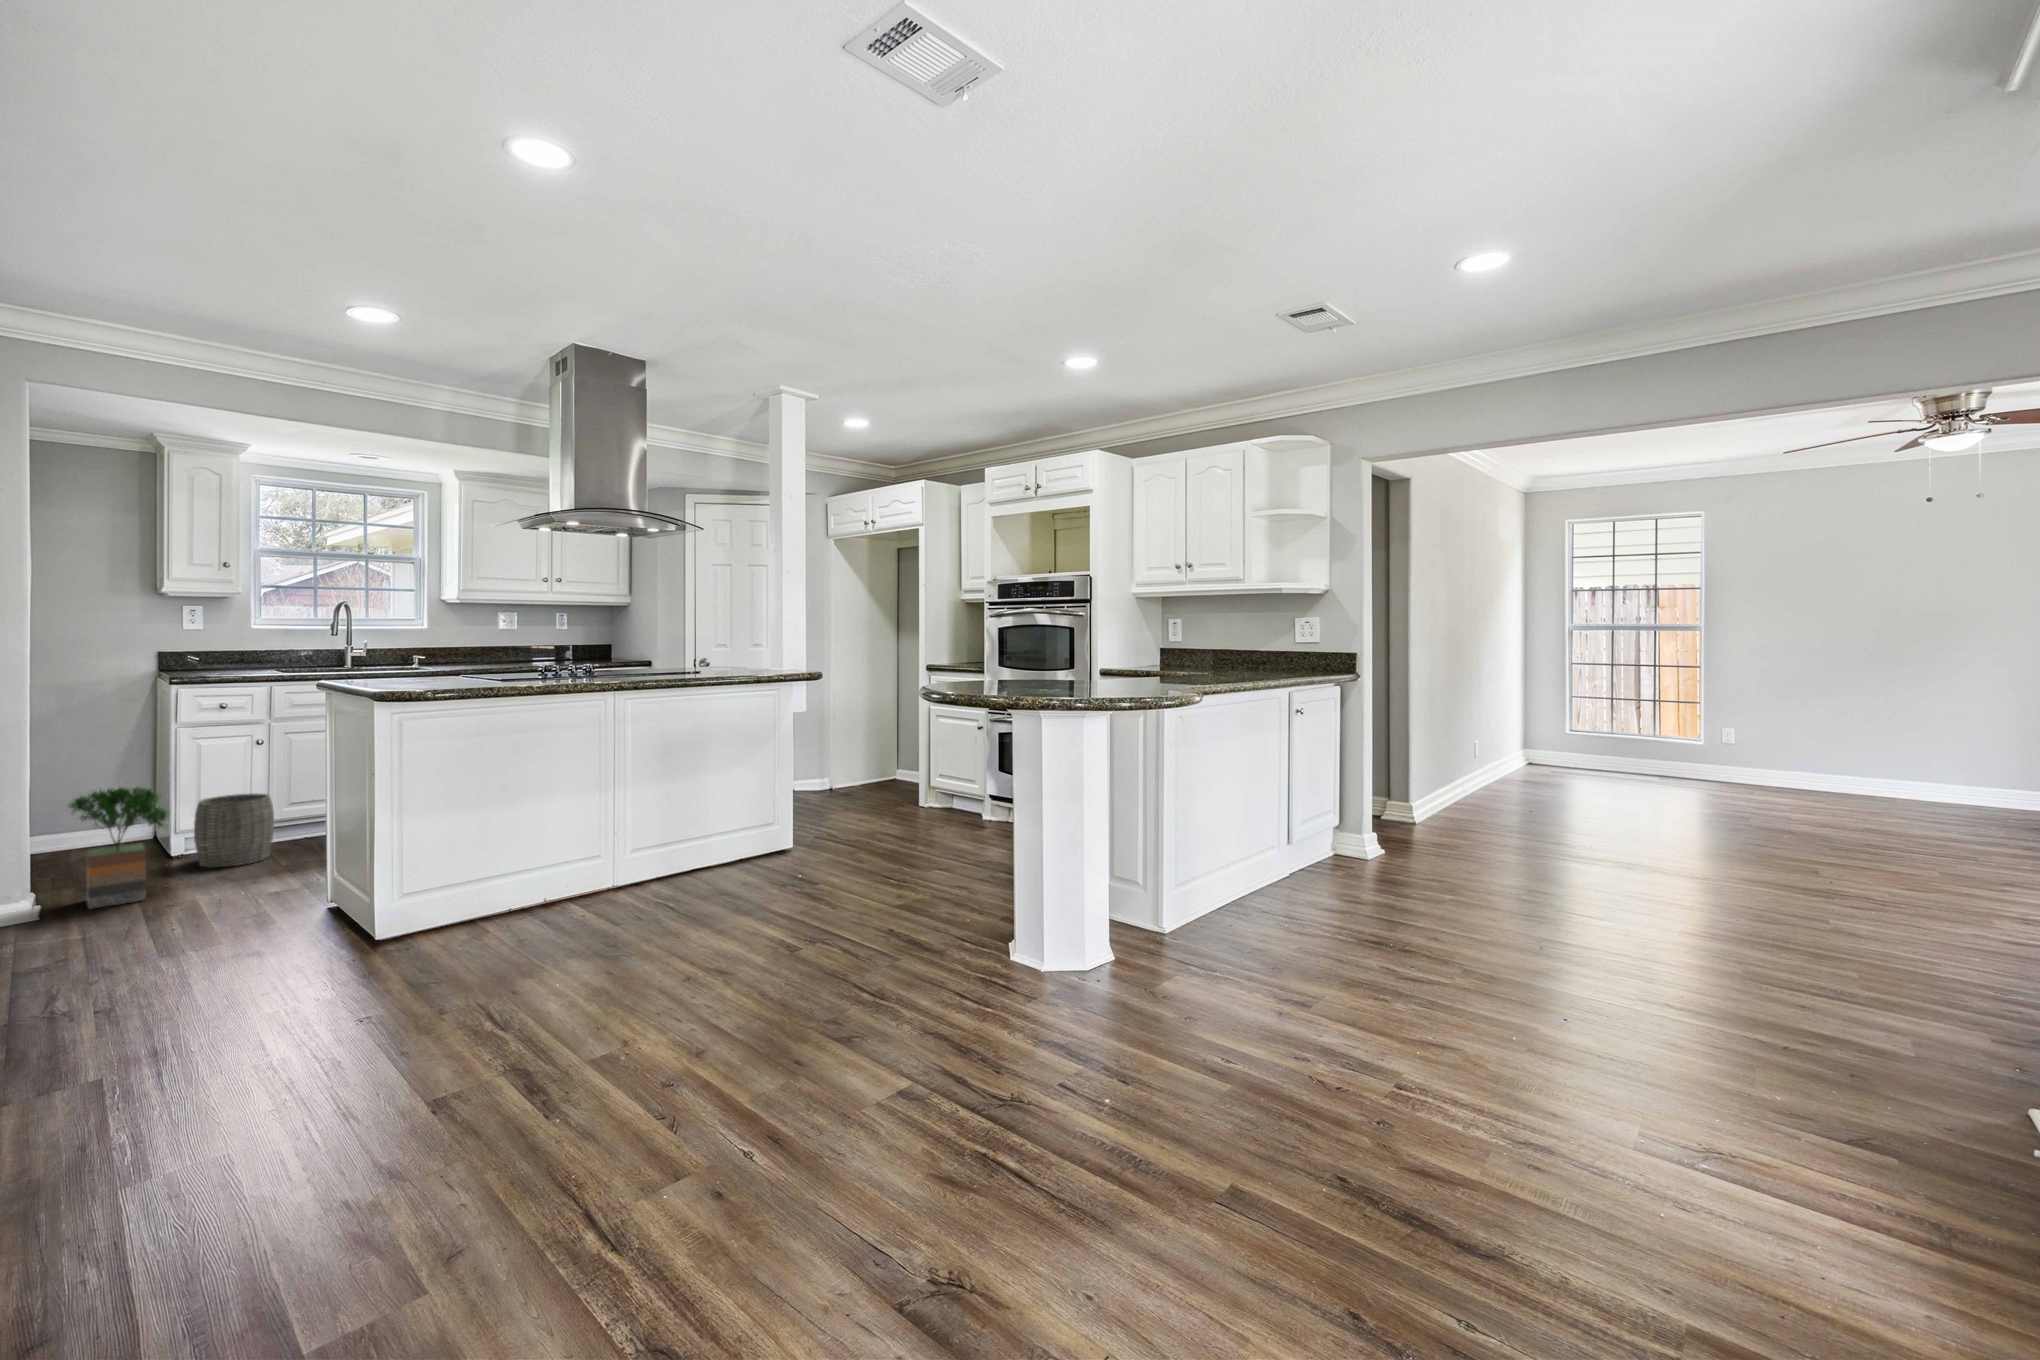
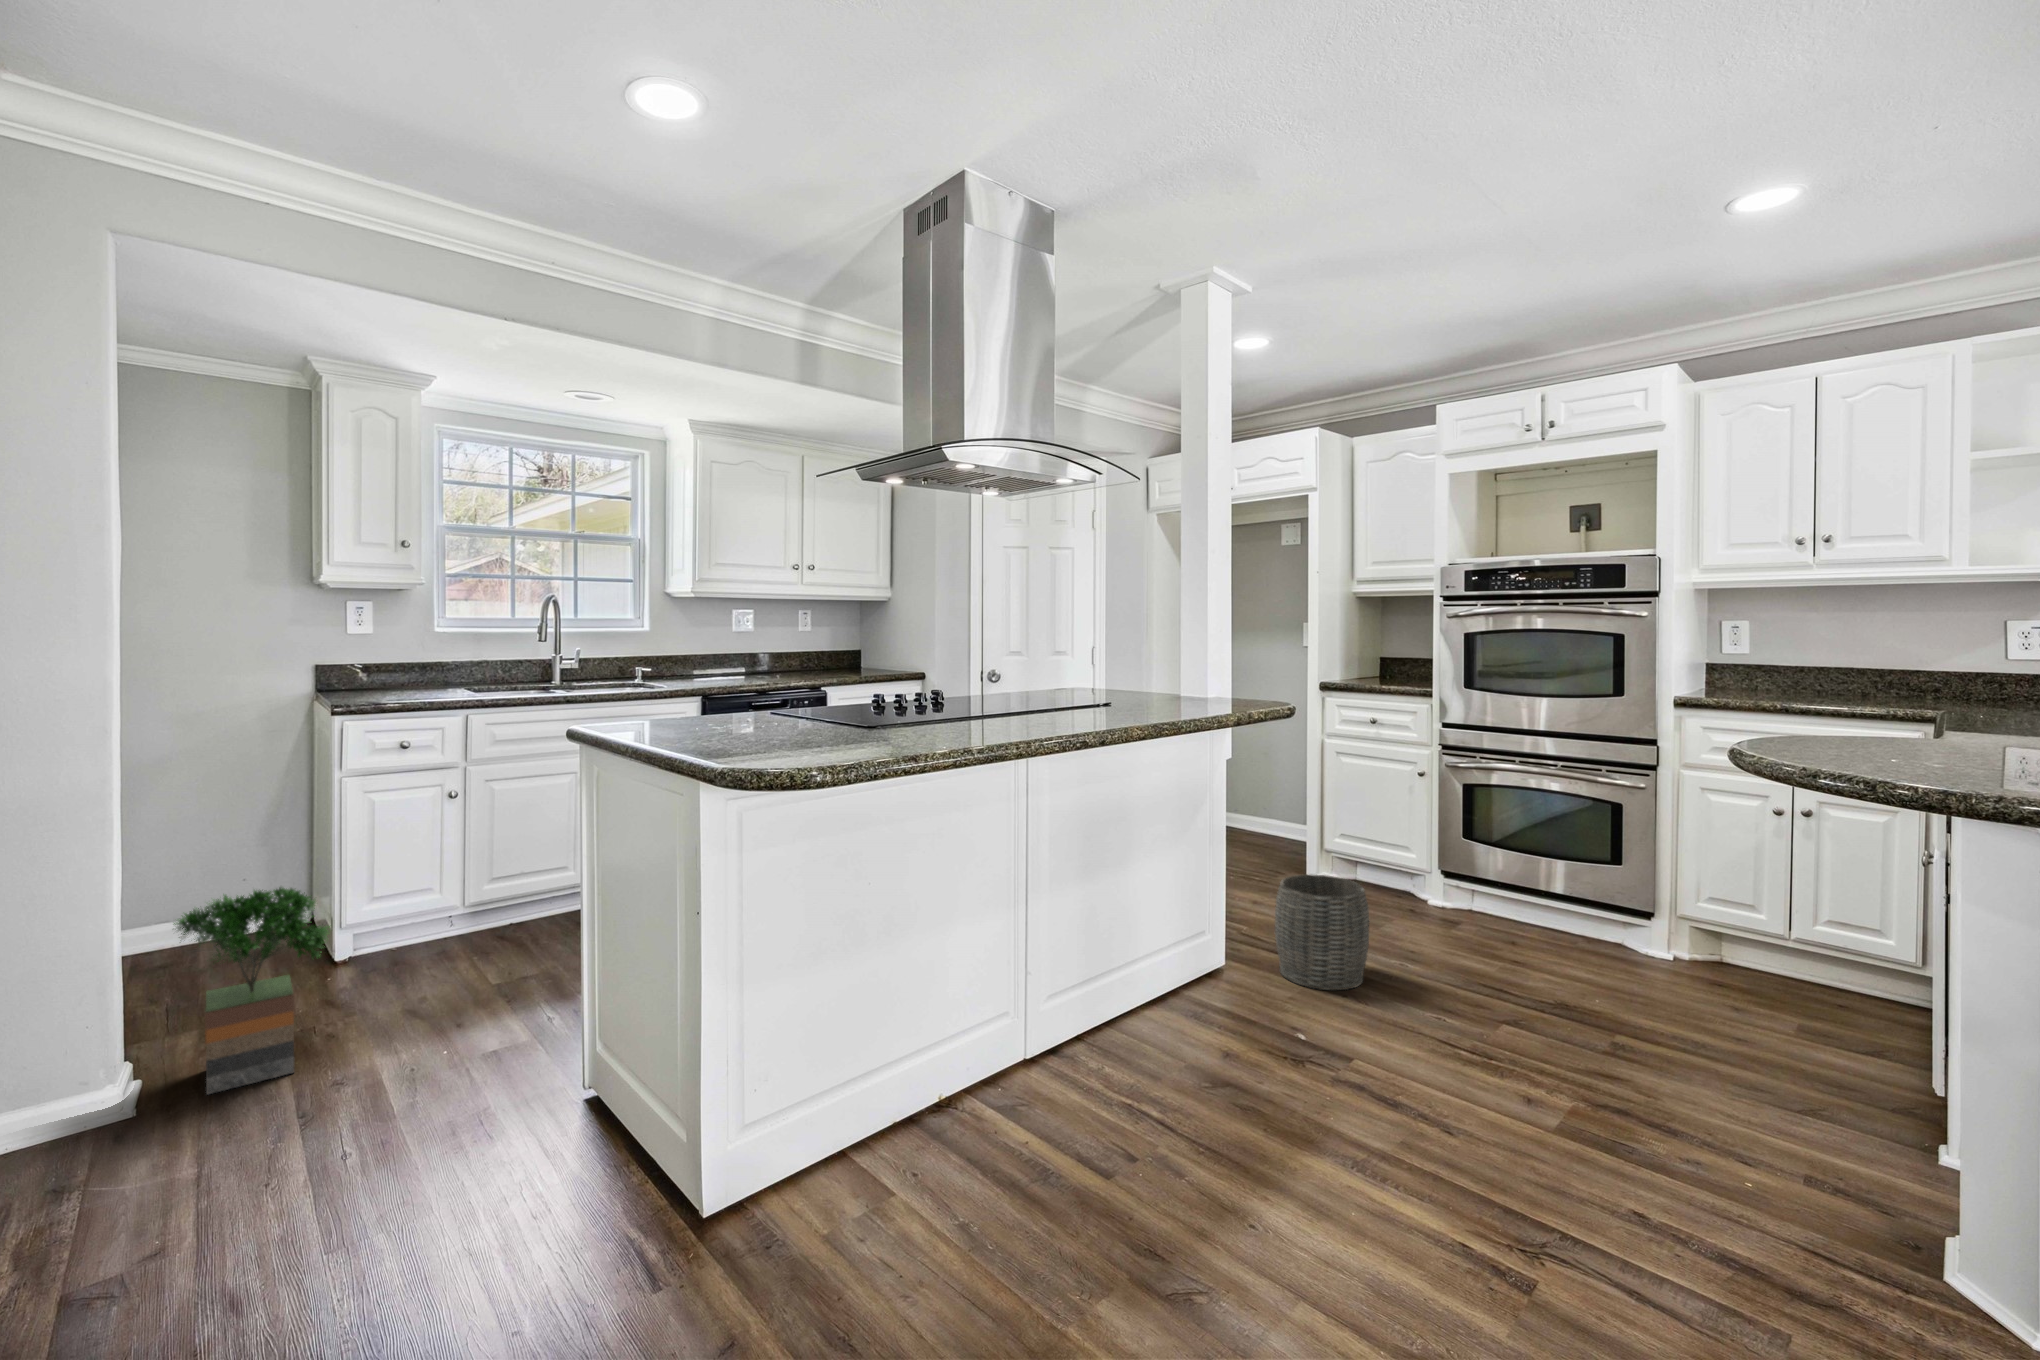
woven basket: present [194,793,274,867] -> present [1275,875,1369,990]

